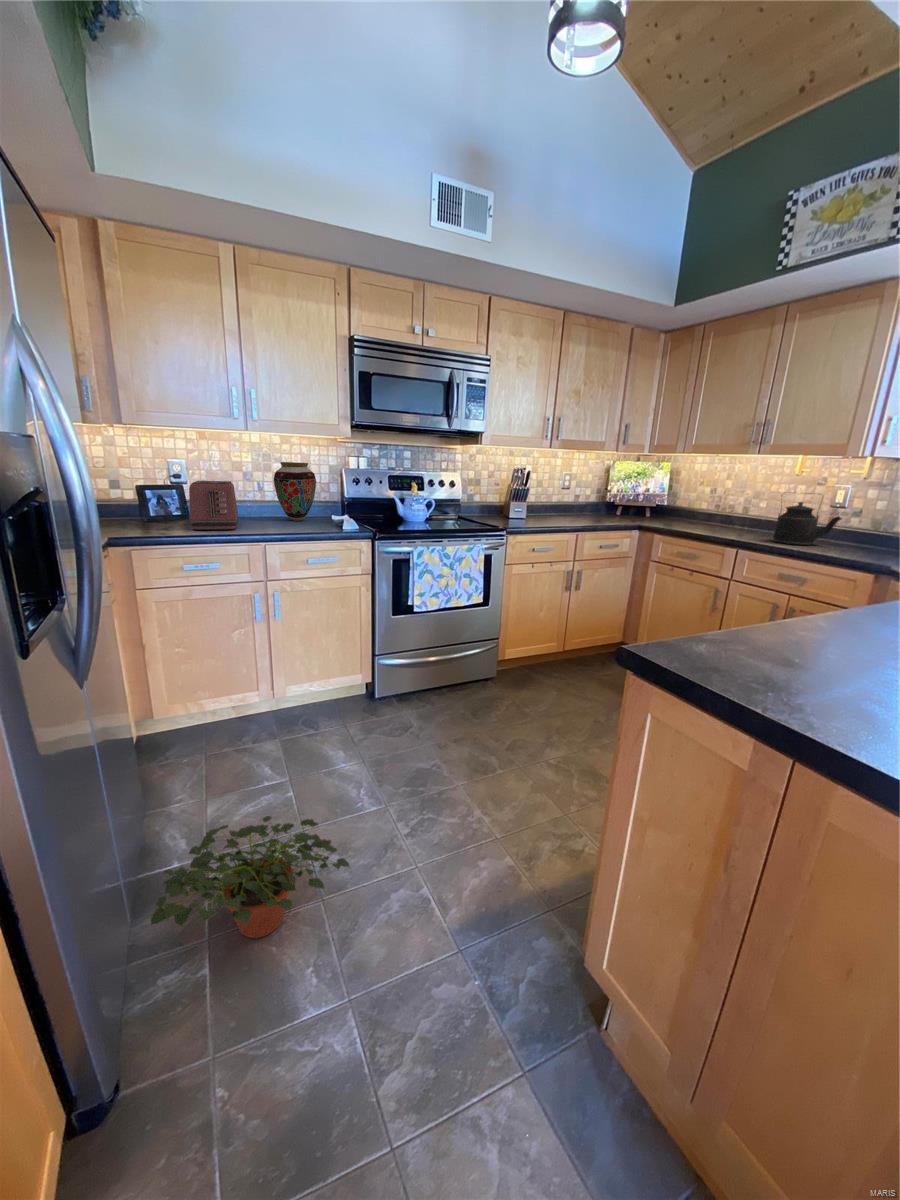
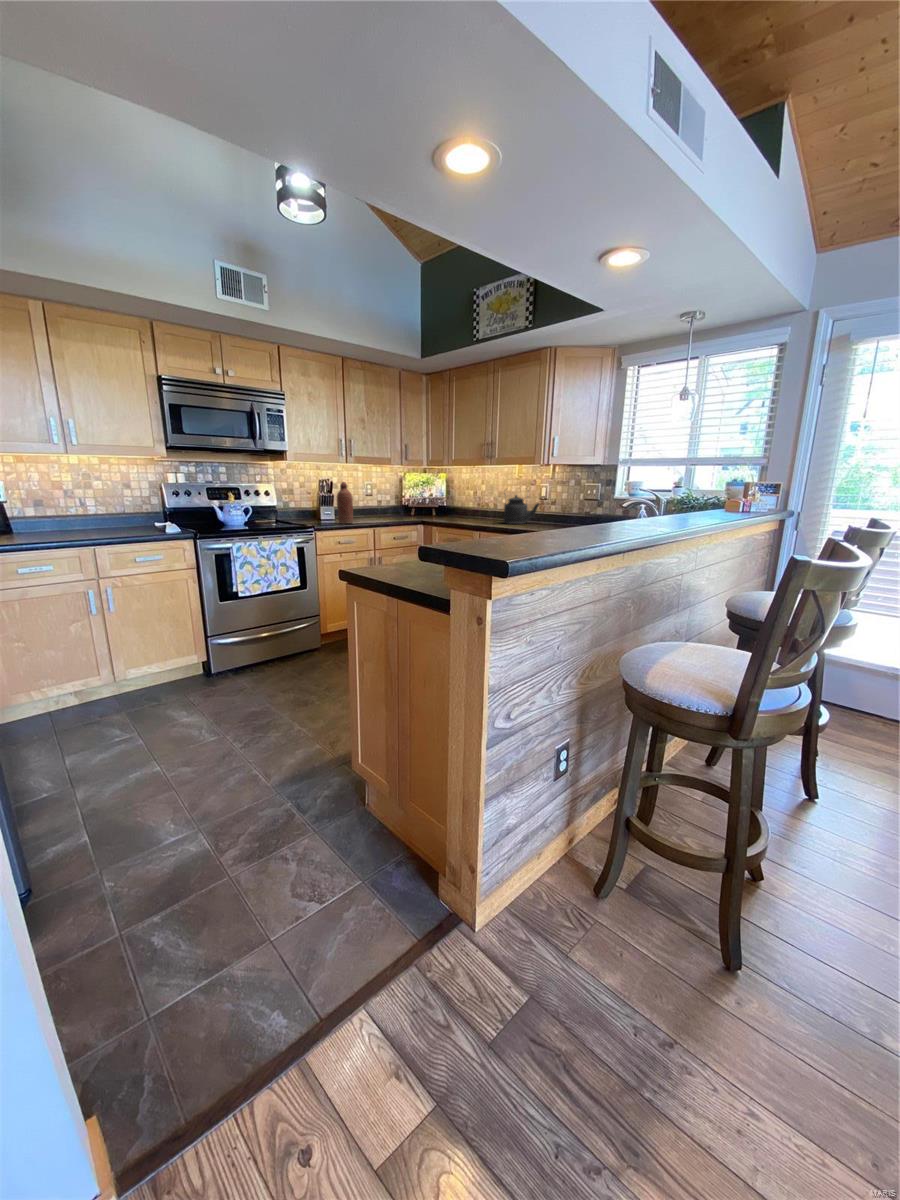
vase: present [274,462,316,521] -> none [96,479,138,529]
bottle: none [535,472,557,526] -> present [337,482,353,524]
toaster: present [189,481,238,530] -> none [13,497,64,538]
potted plant: present [151,816,349,938] -> none [26,737,189,816]

